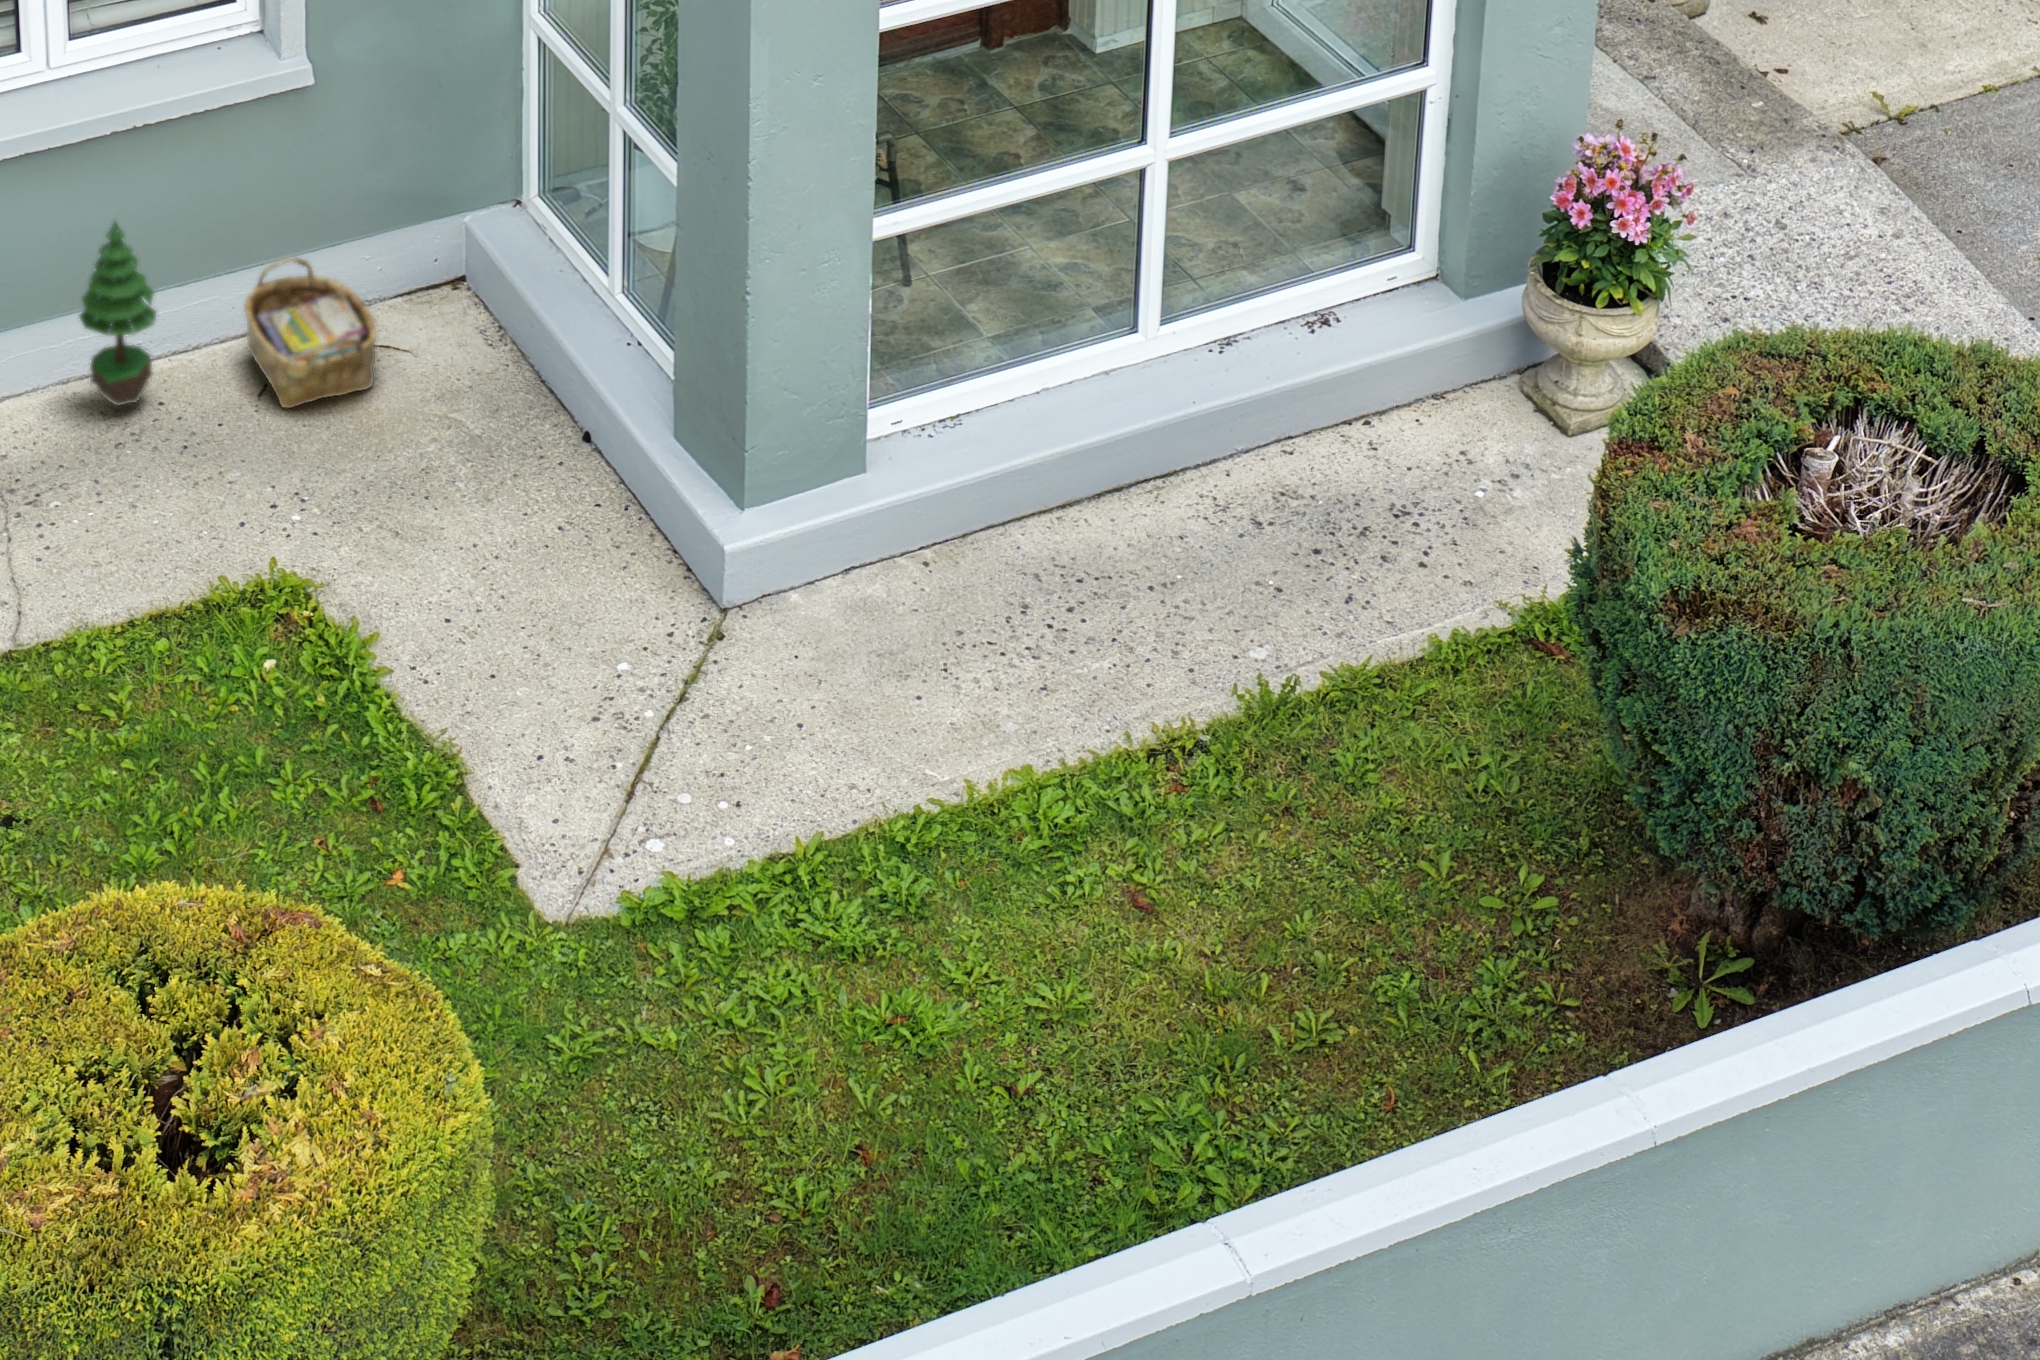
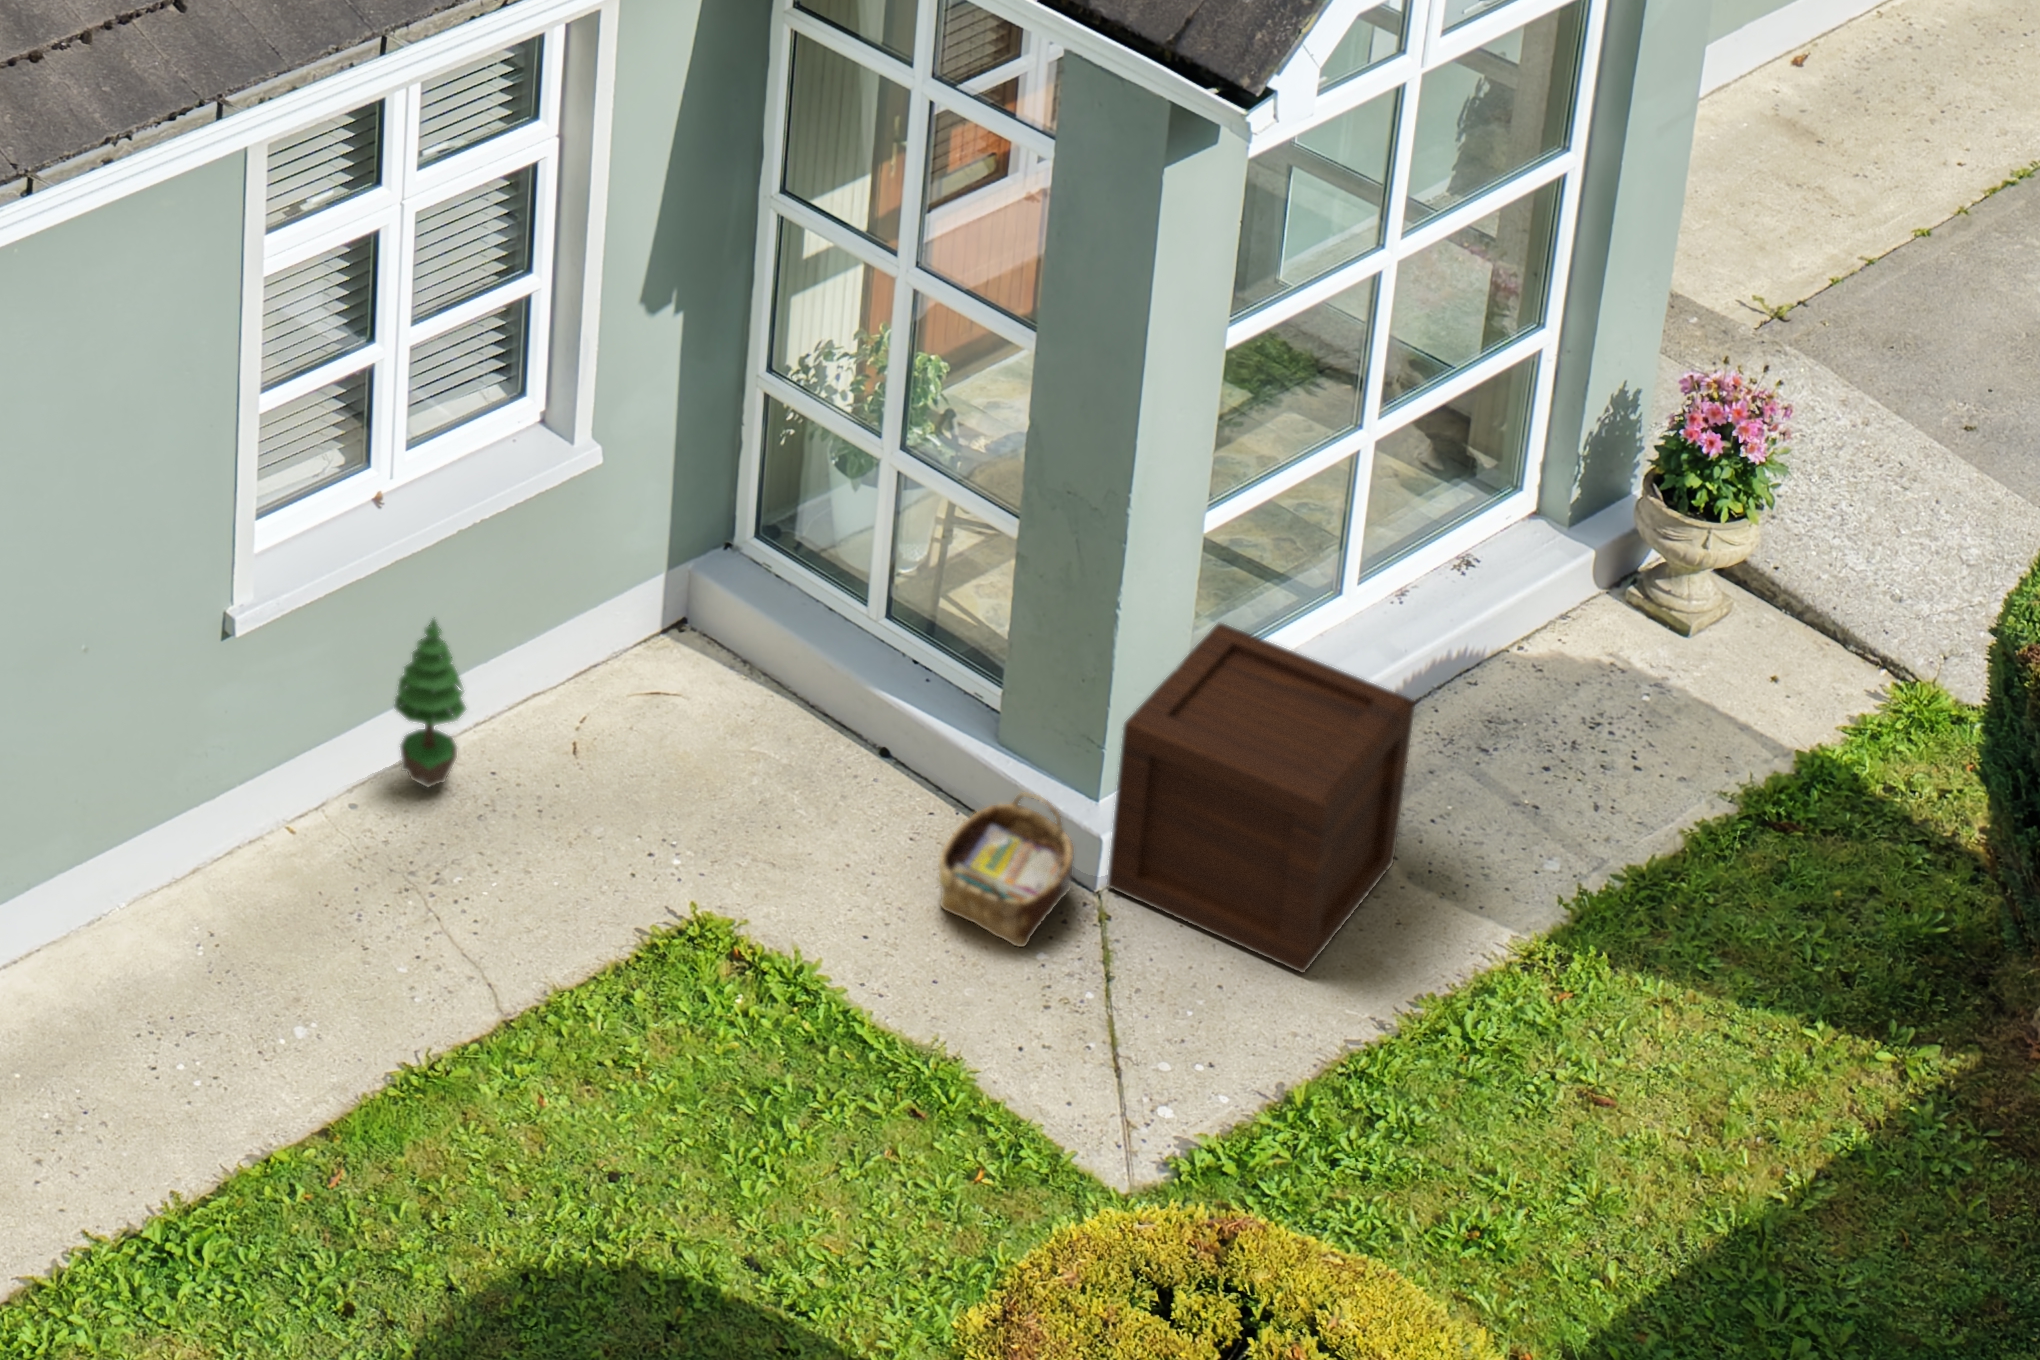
woven basket: present [244,257,376,408] -> present [939,792,1074,947]
wooden crate: none [778,324,1115,707] -> present [1107,622,1415,972]

